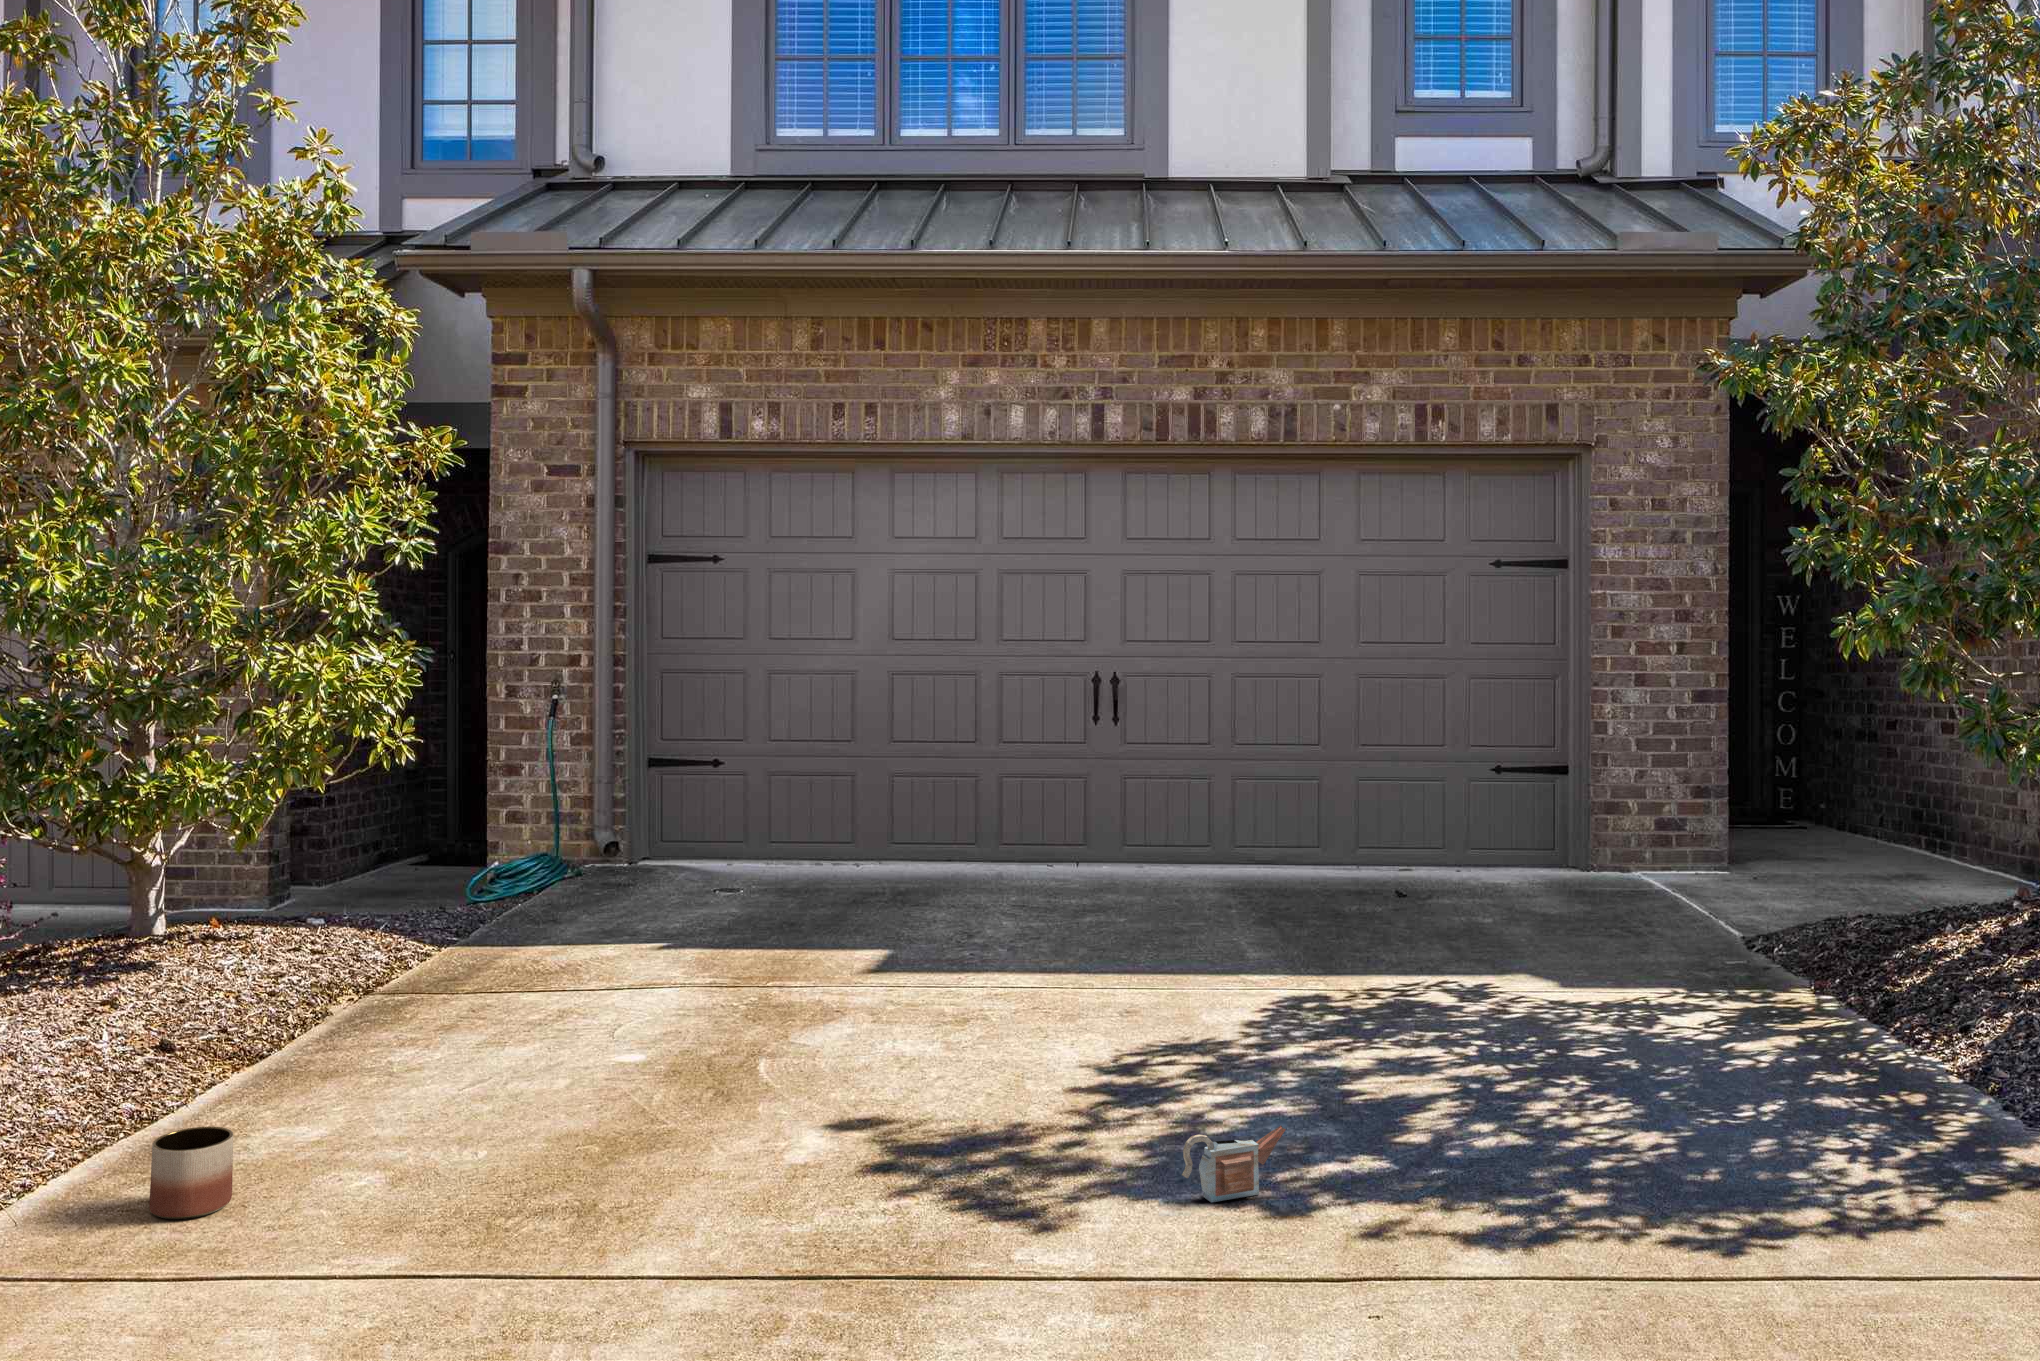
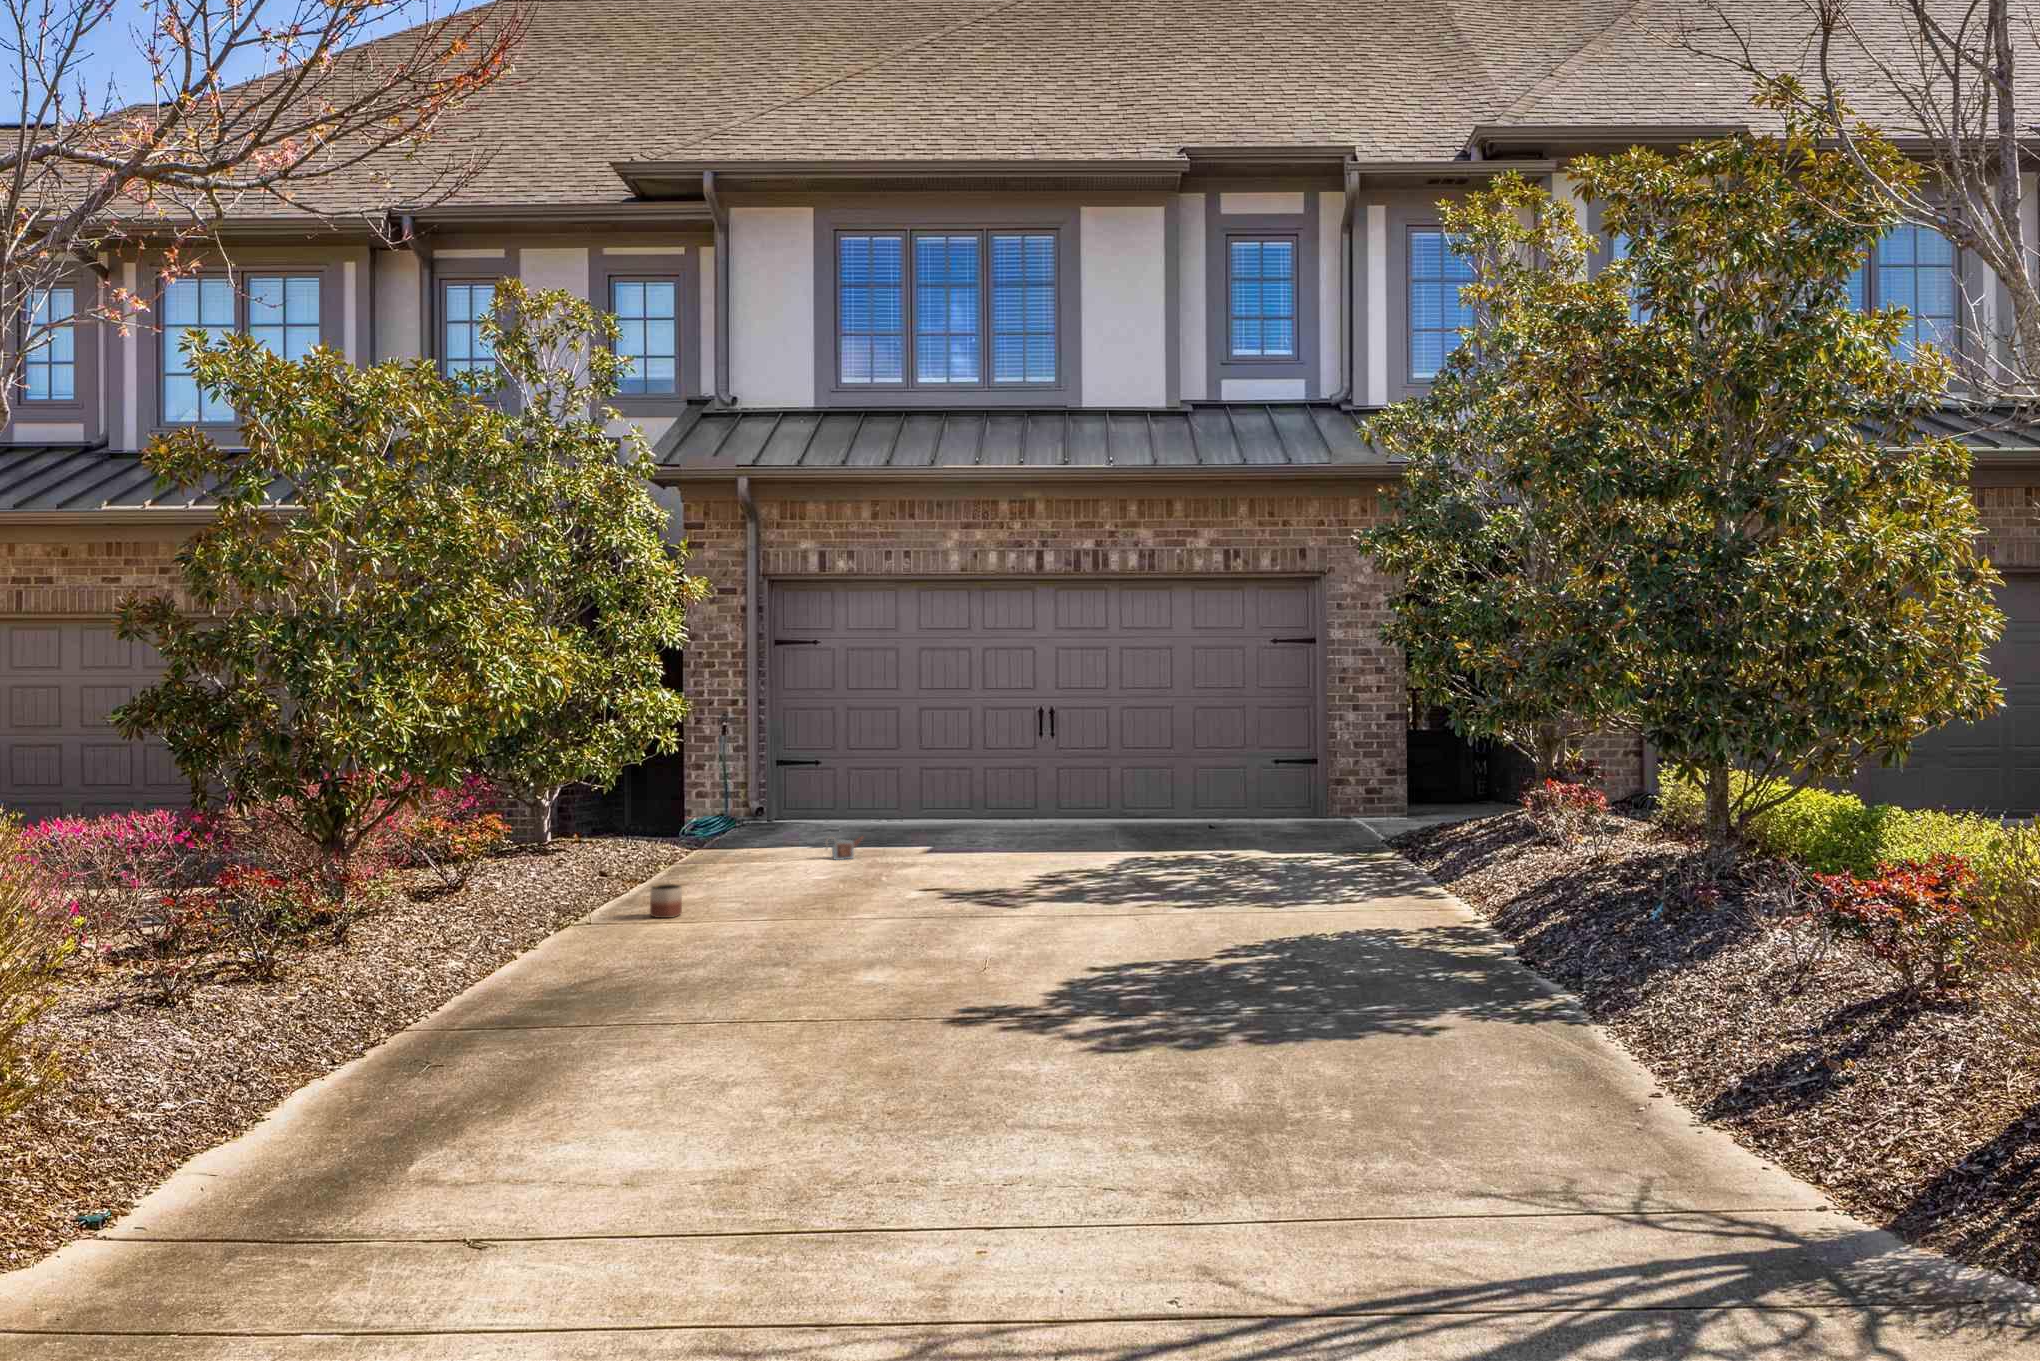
watering can: present [1182,1126,1286,1202] -> present [825,835,863,860]

